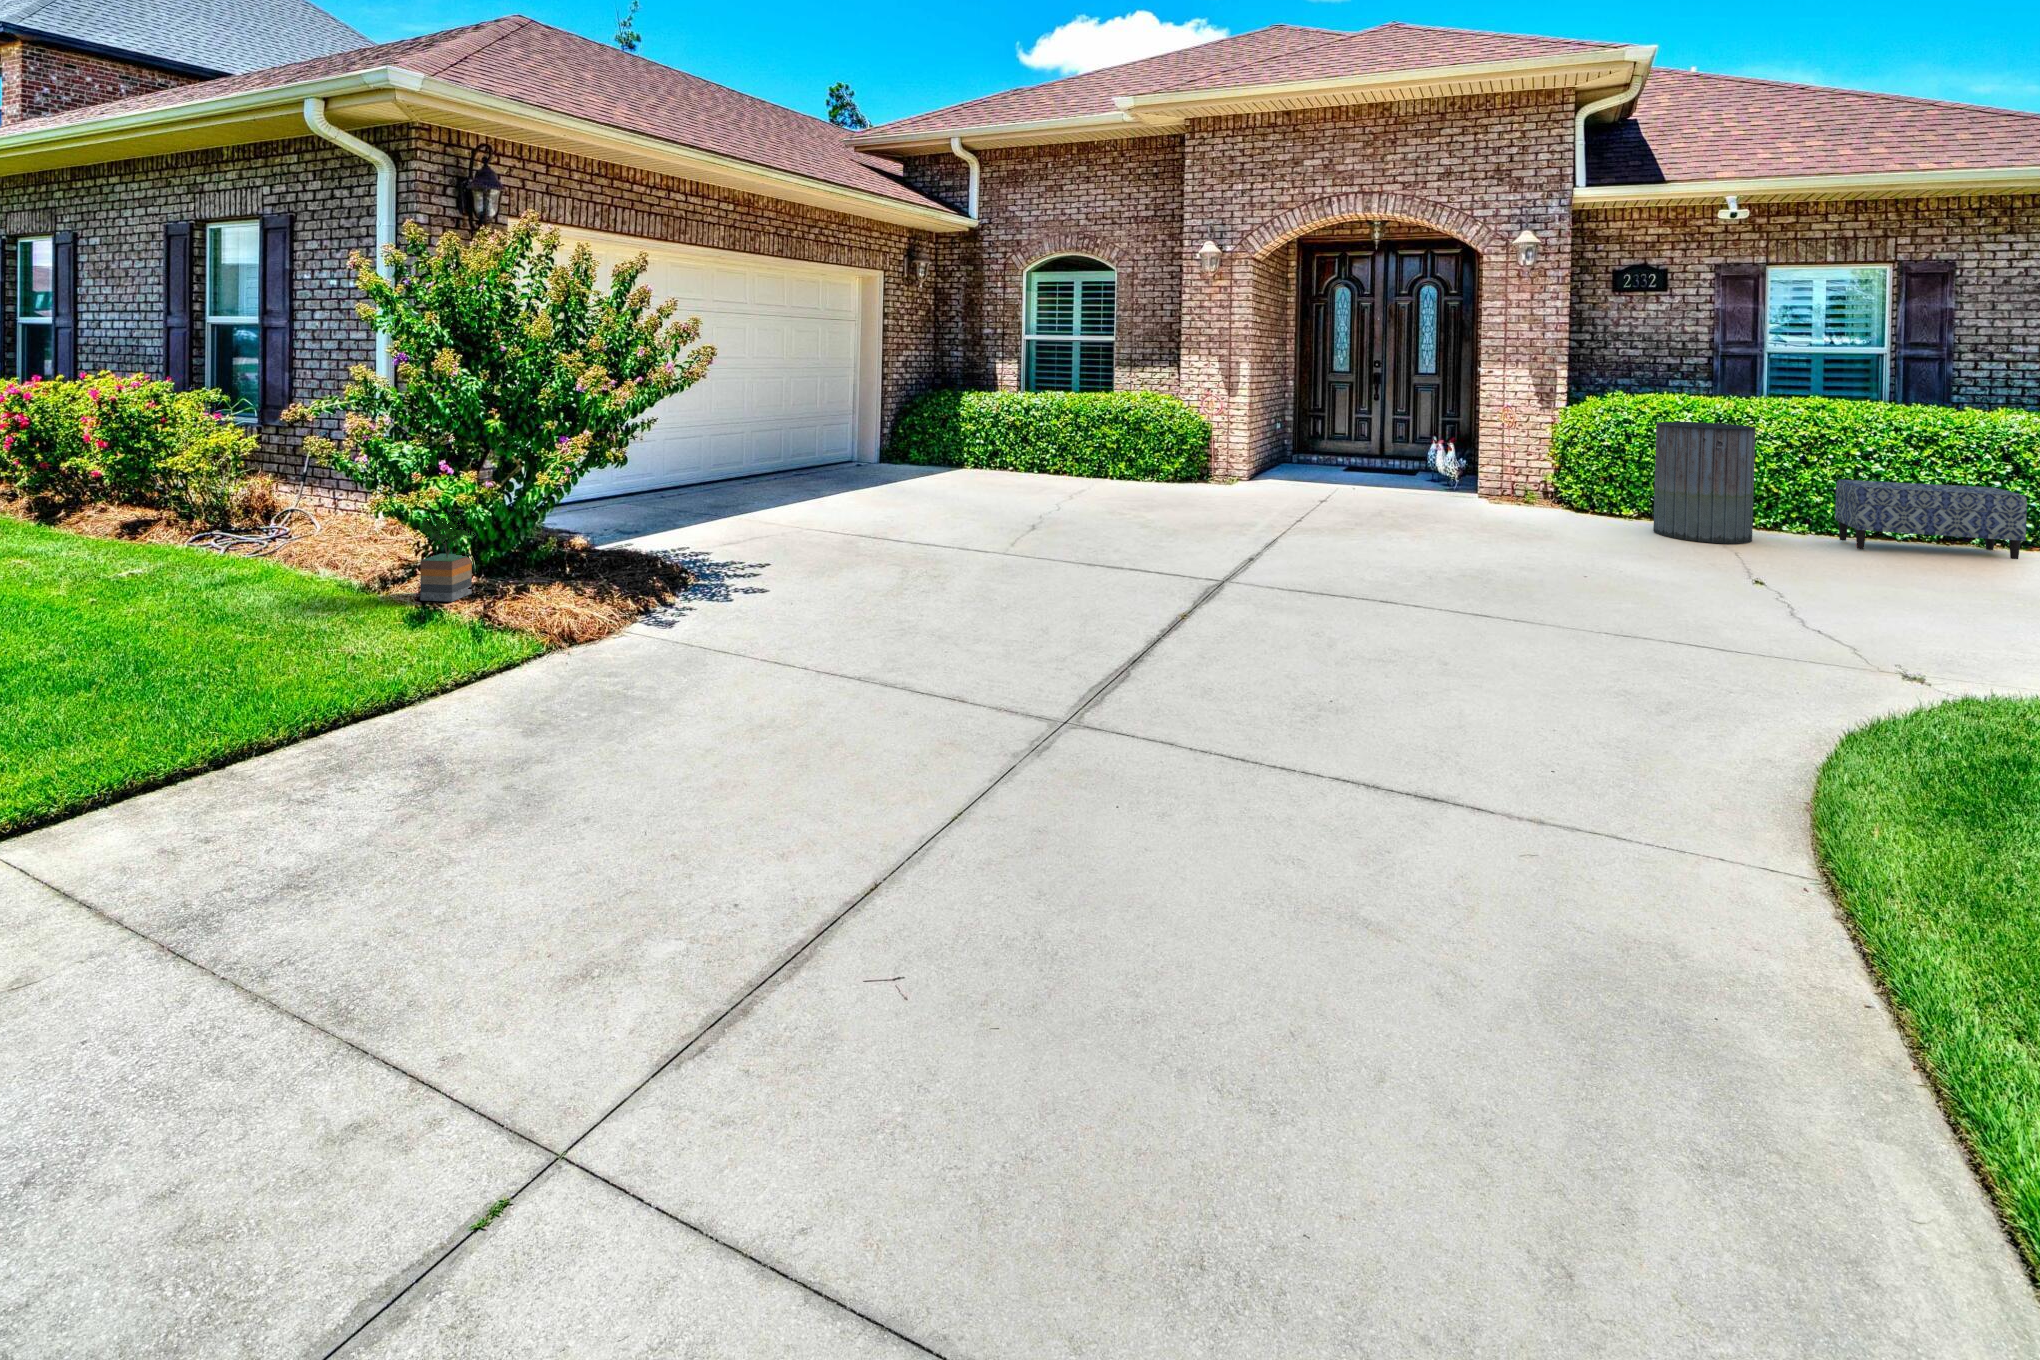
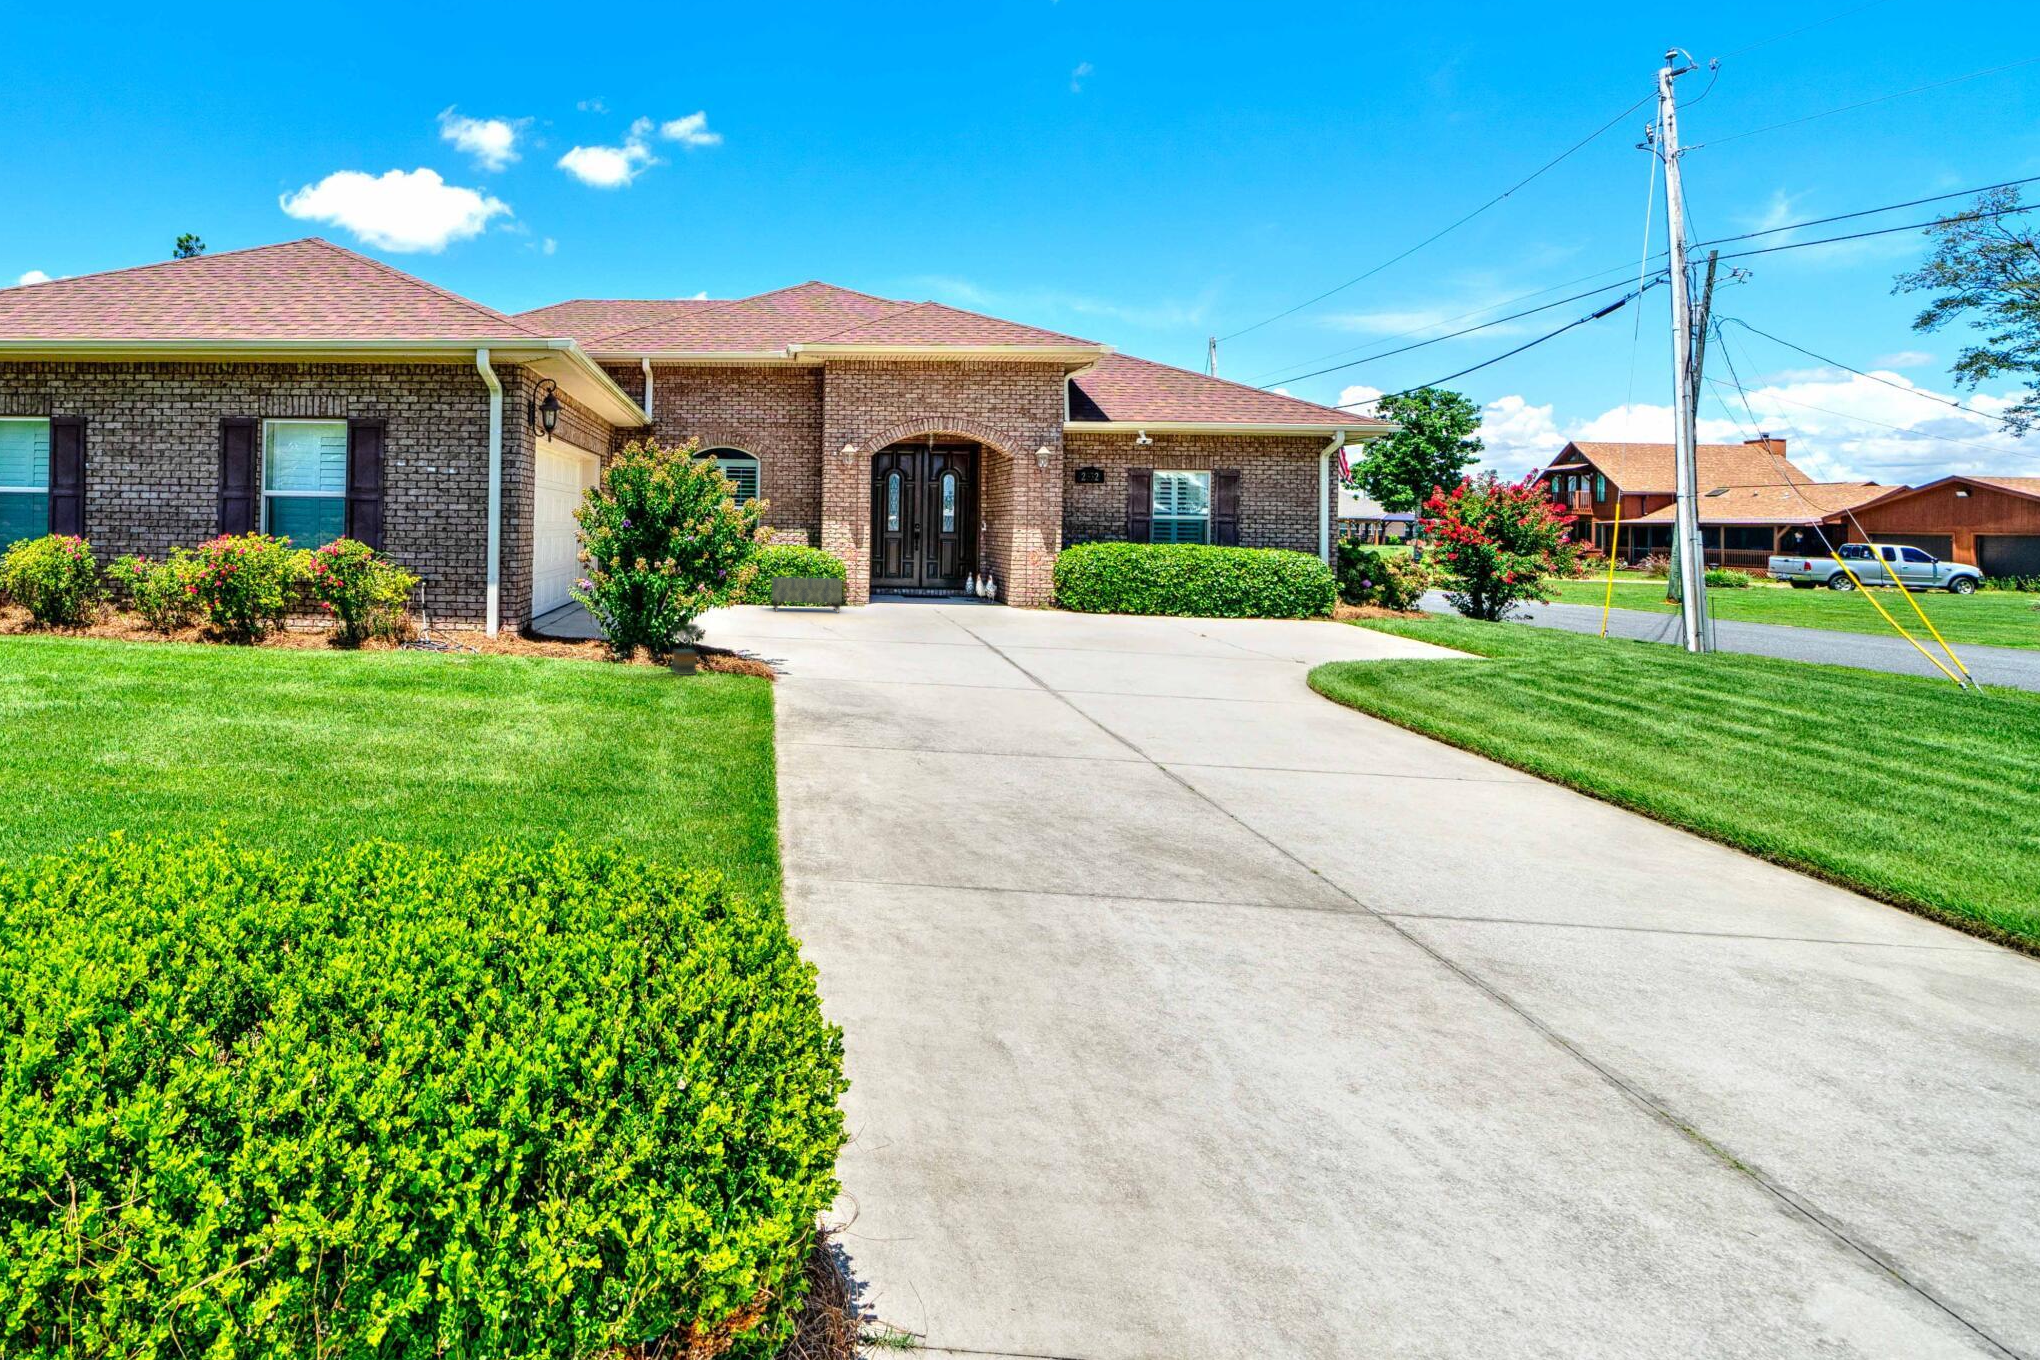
trash can: present [1653,422,1755,544] -> none [1124,559,1175,625]
bench: present [1835,479,2027,559] -> present [772,577,842,612]

